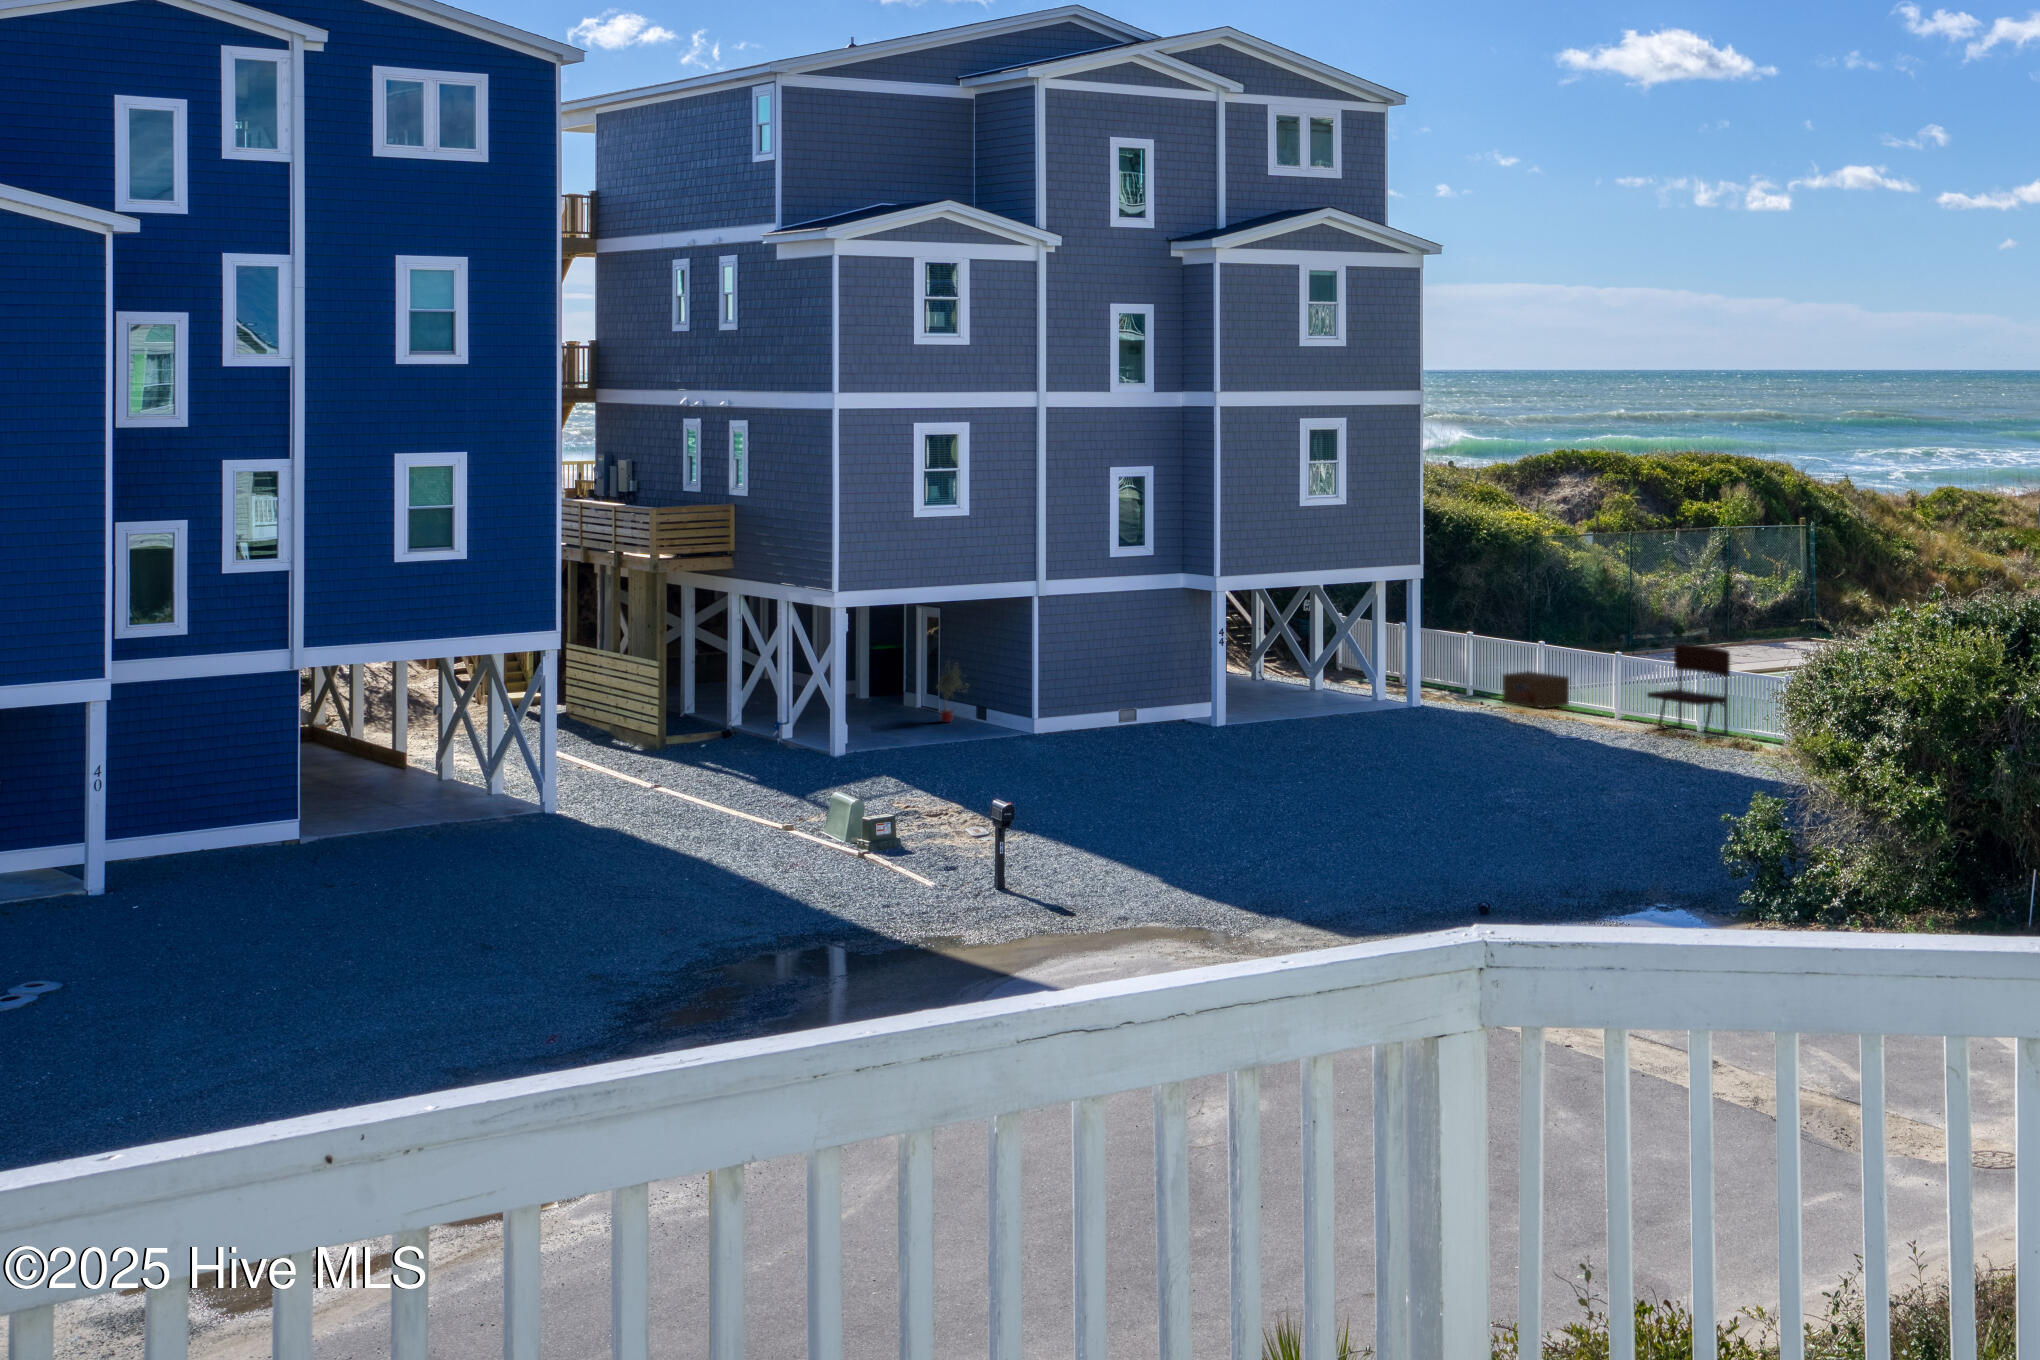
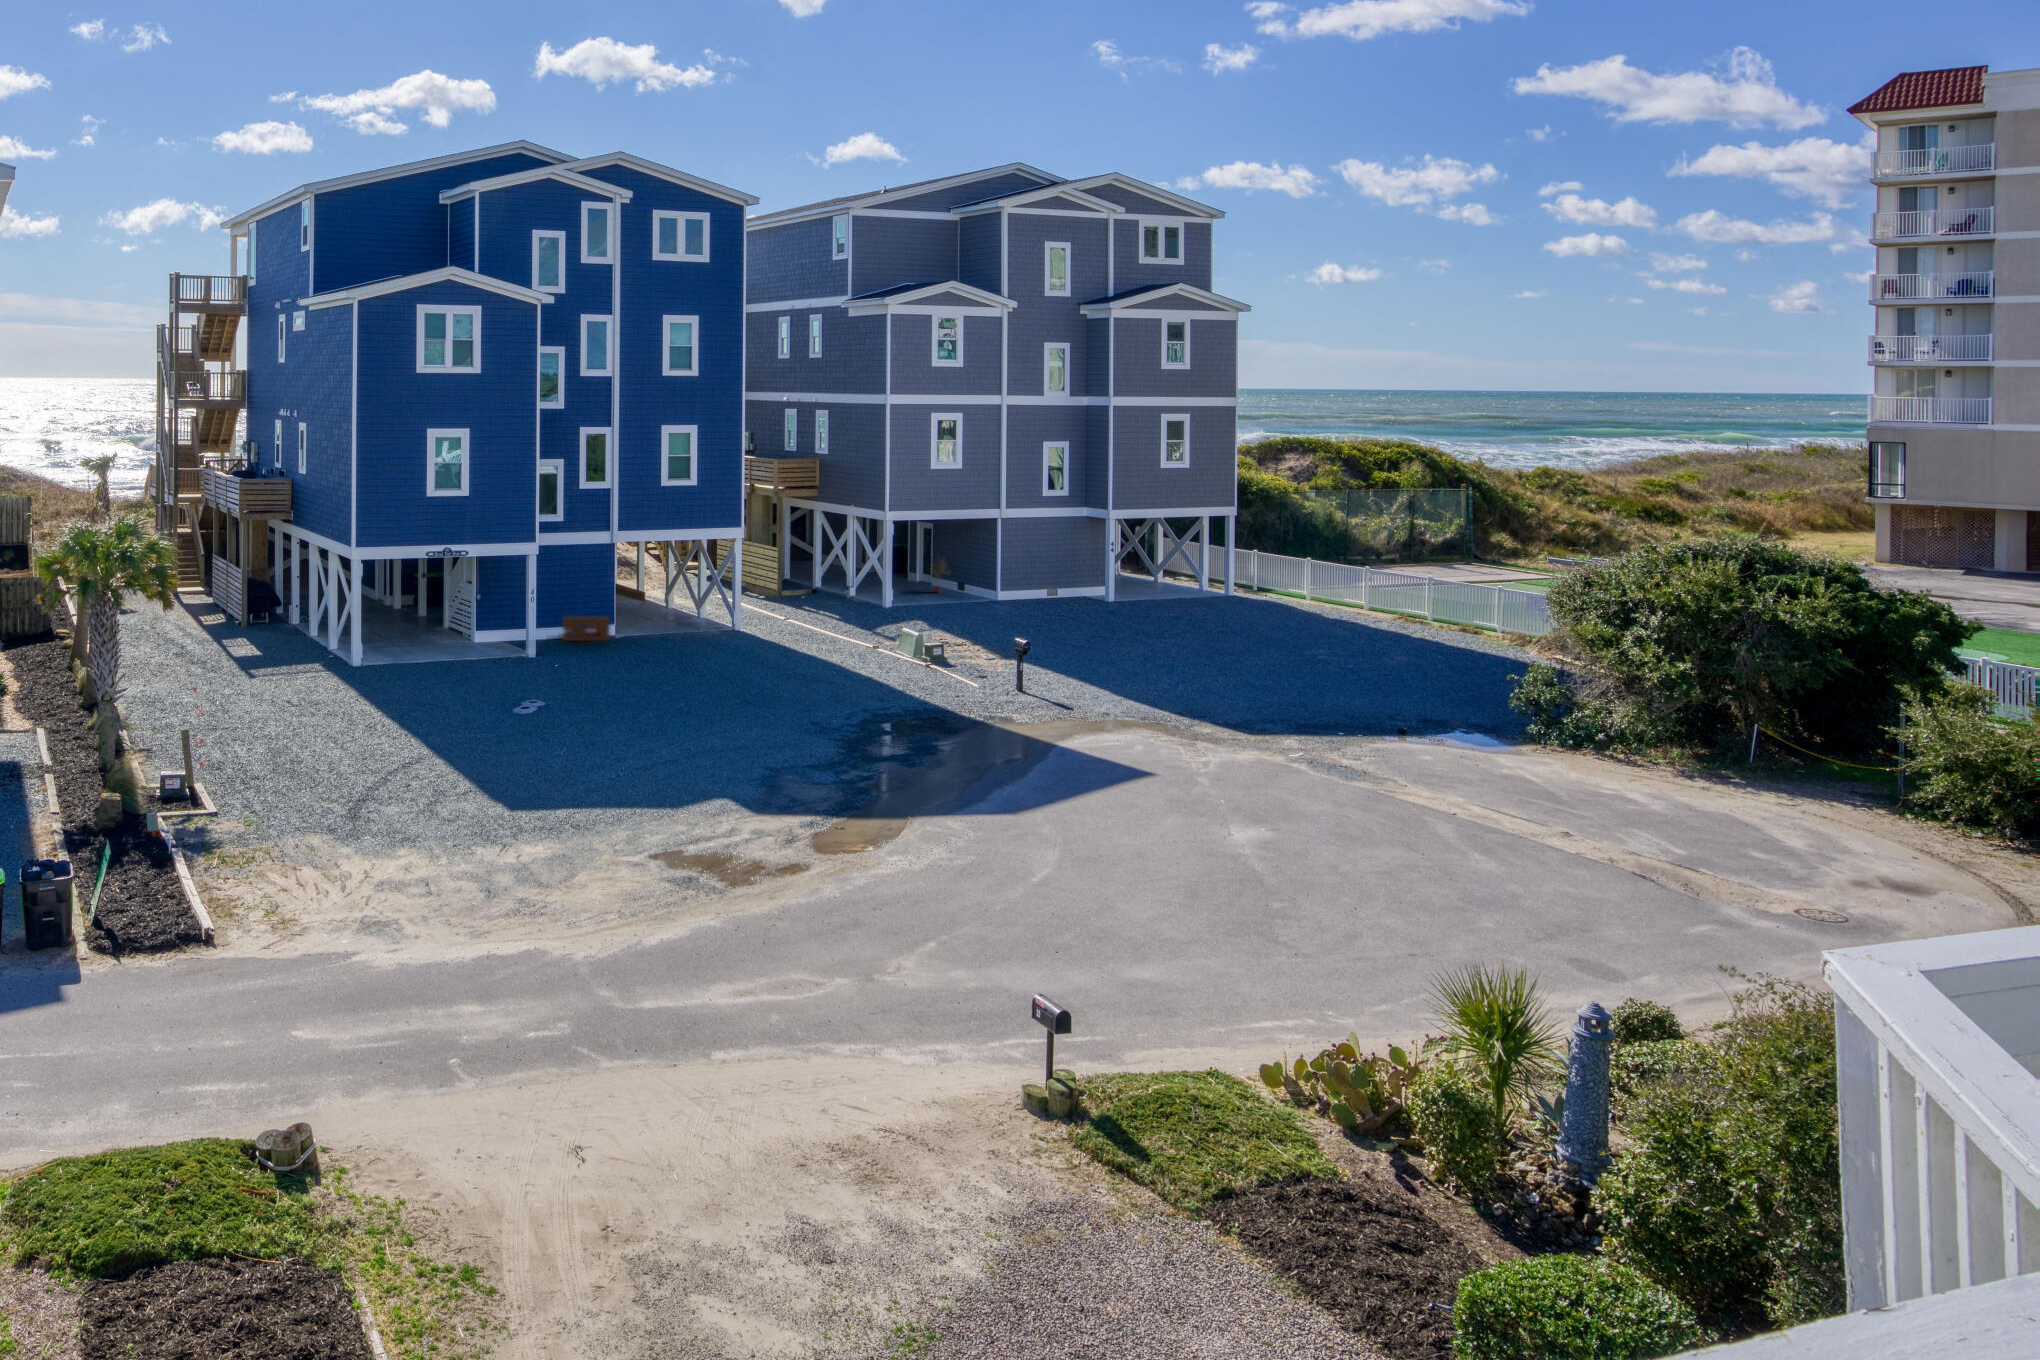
bench: present [1647,644,1730,738] -> none [1440,577,1514,645]
cardboard box: present [1502,671,1569,708] -> present [561,617,610,641]

